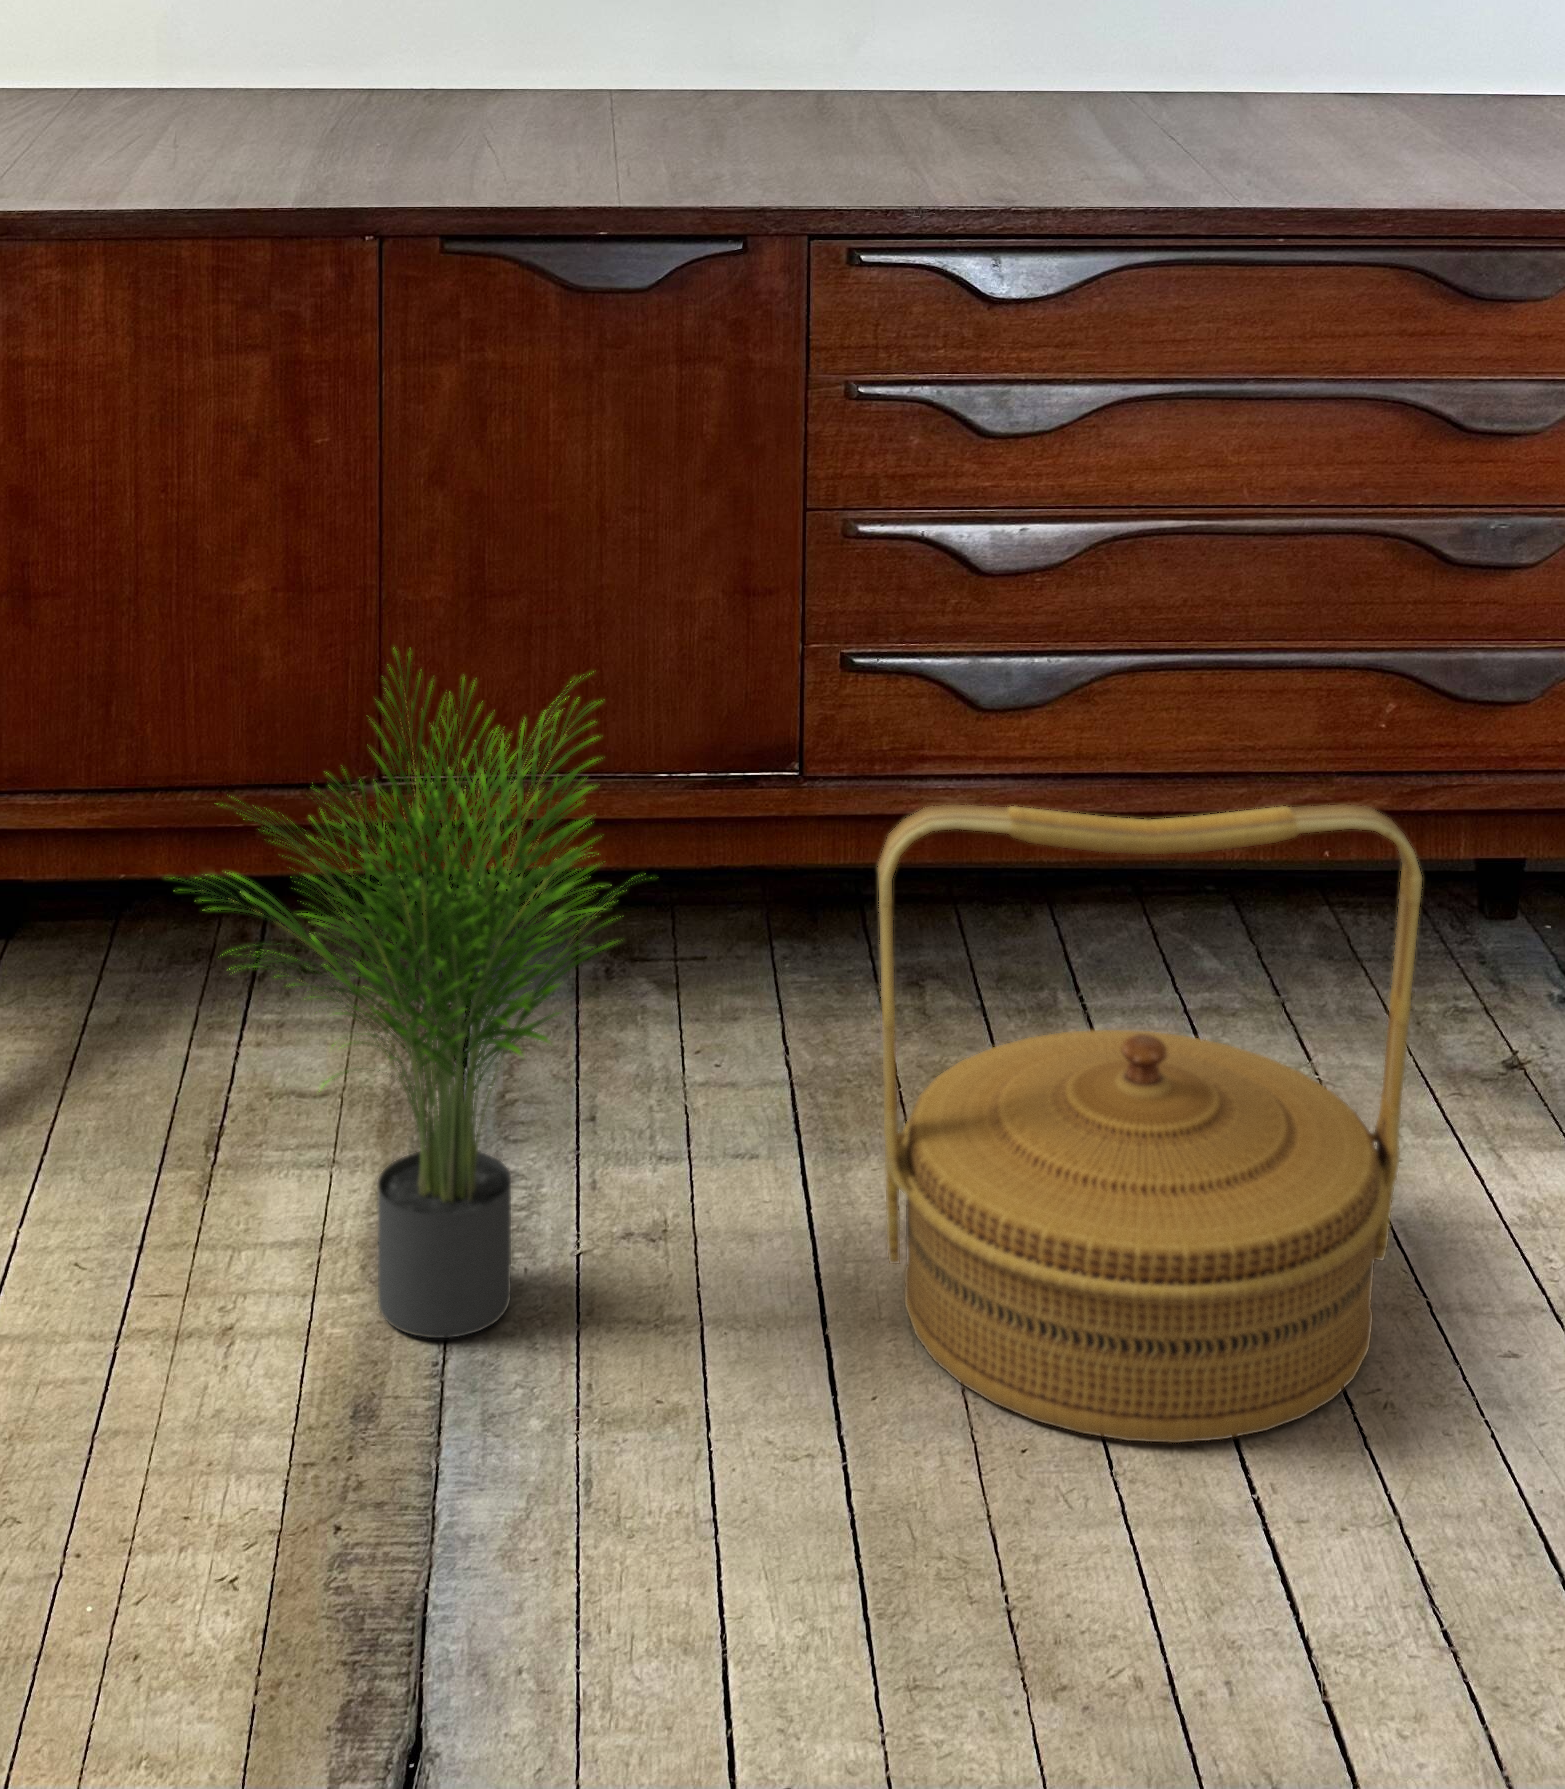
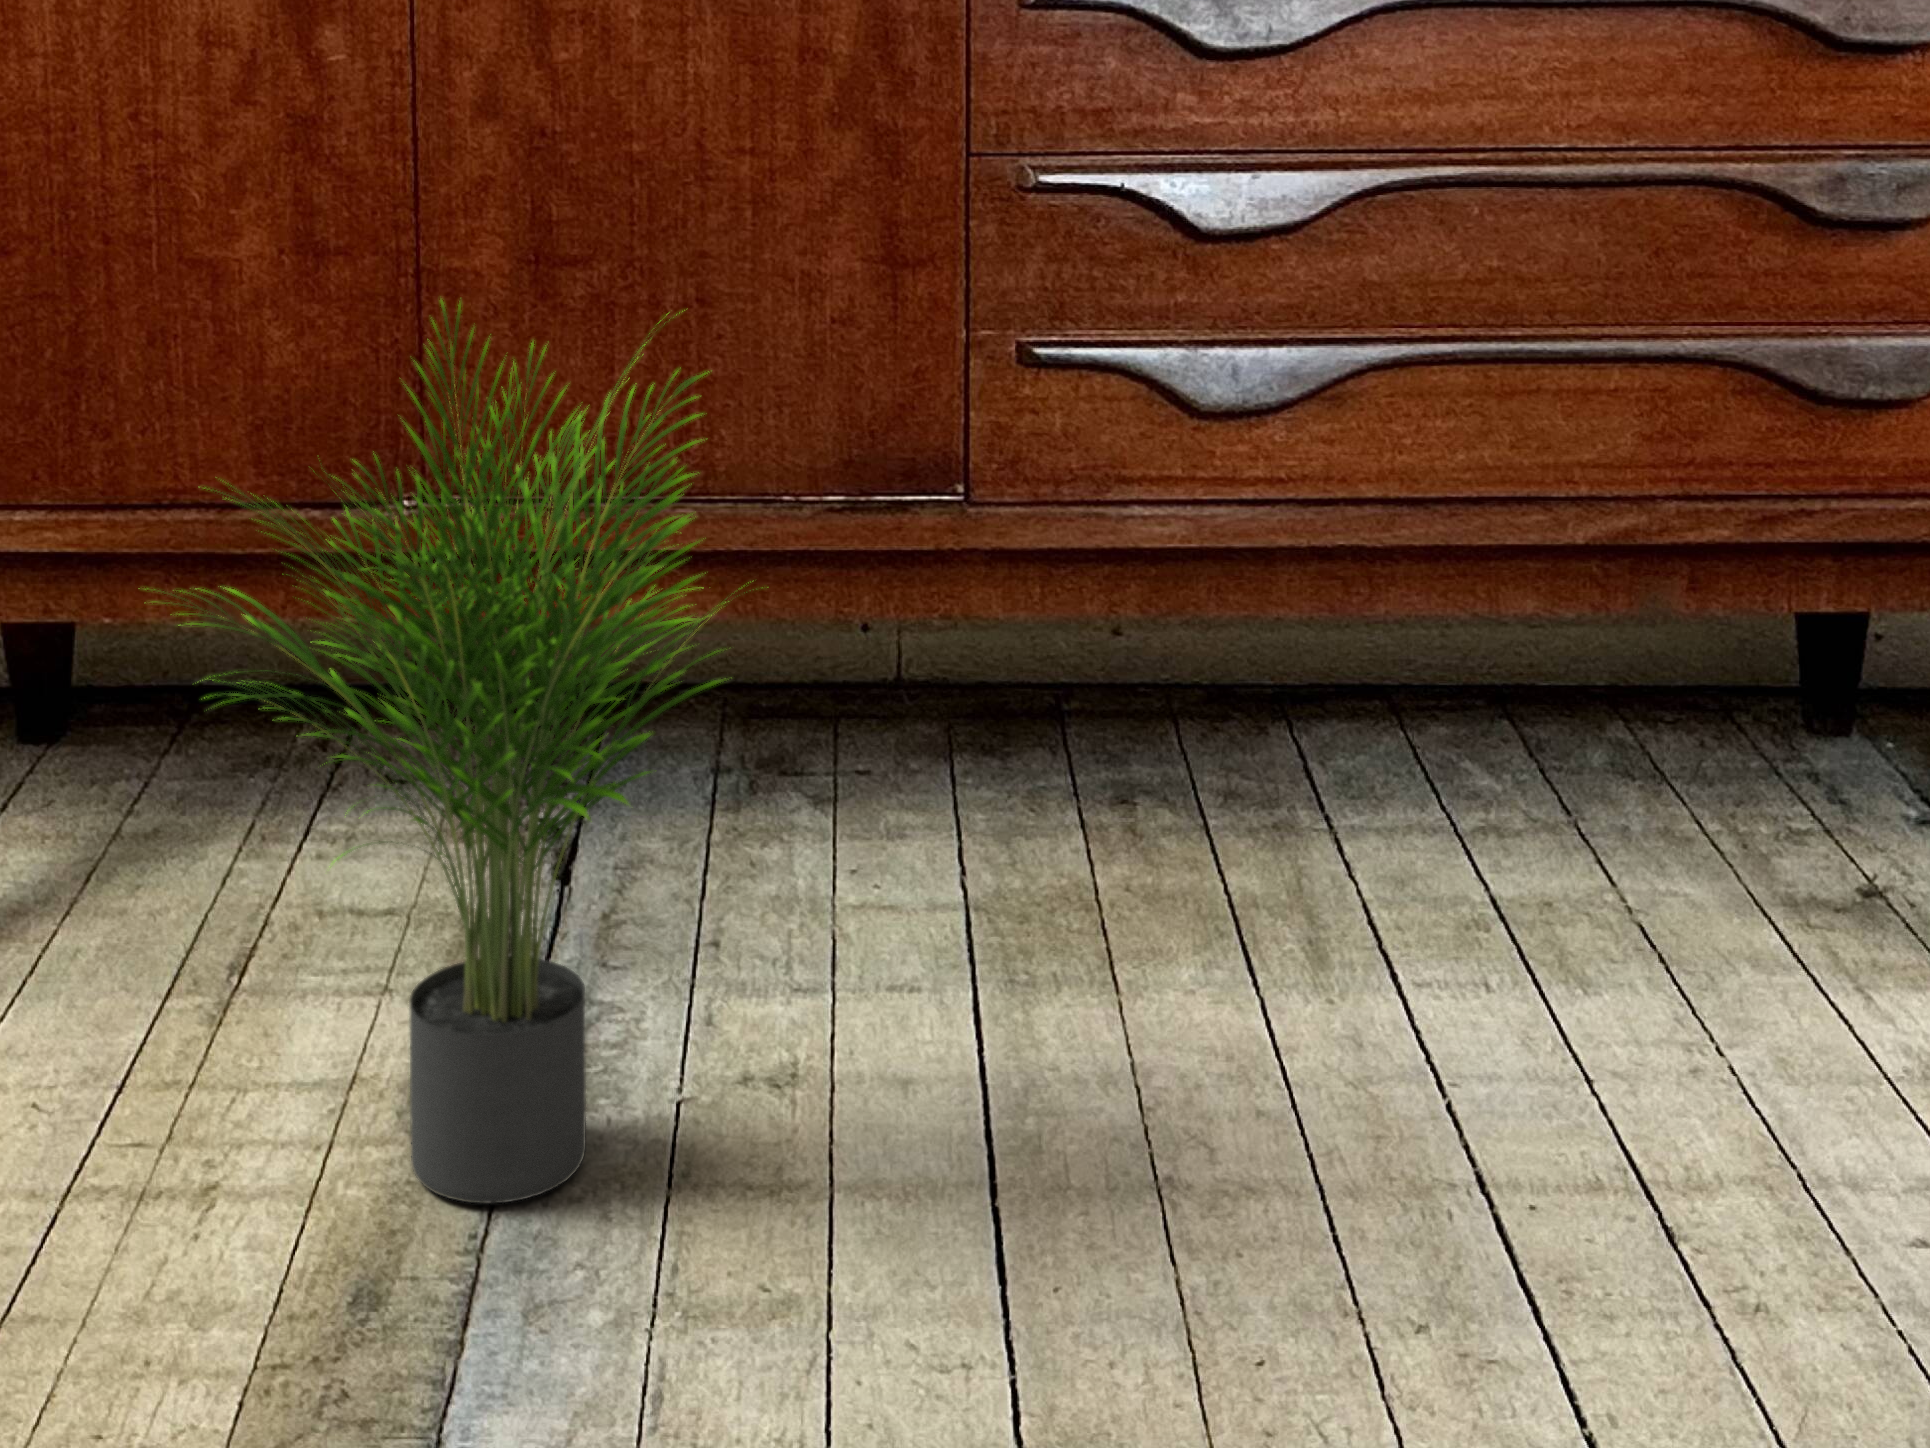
woven basket: present [878,805,1422,1443] -> none [1062,495,1783,1355]

